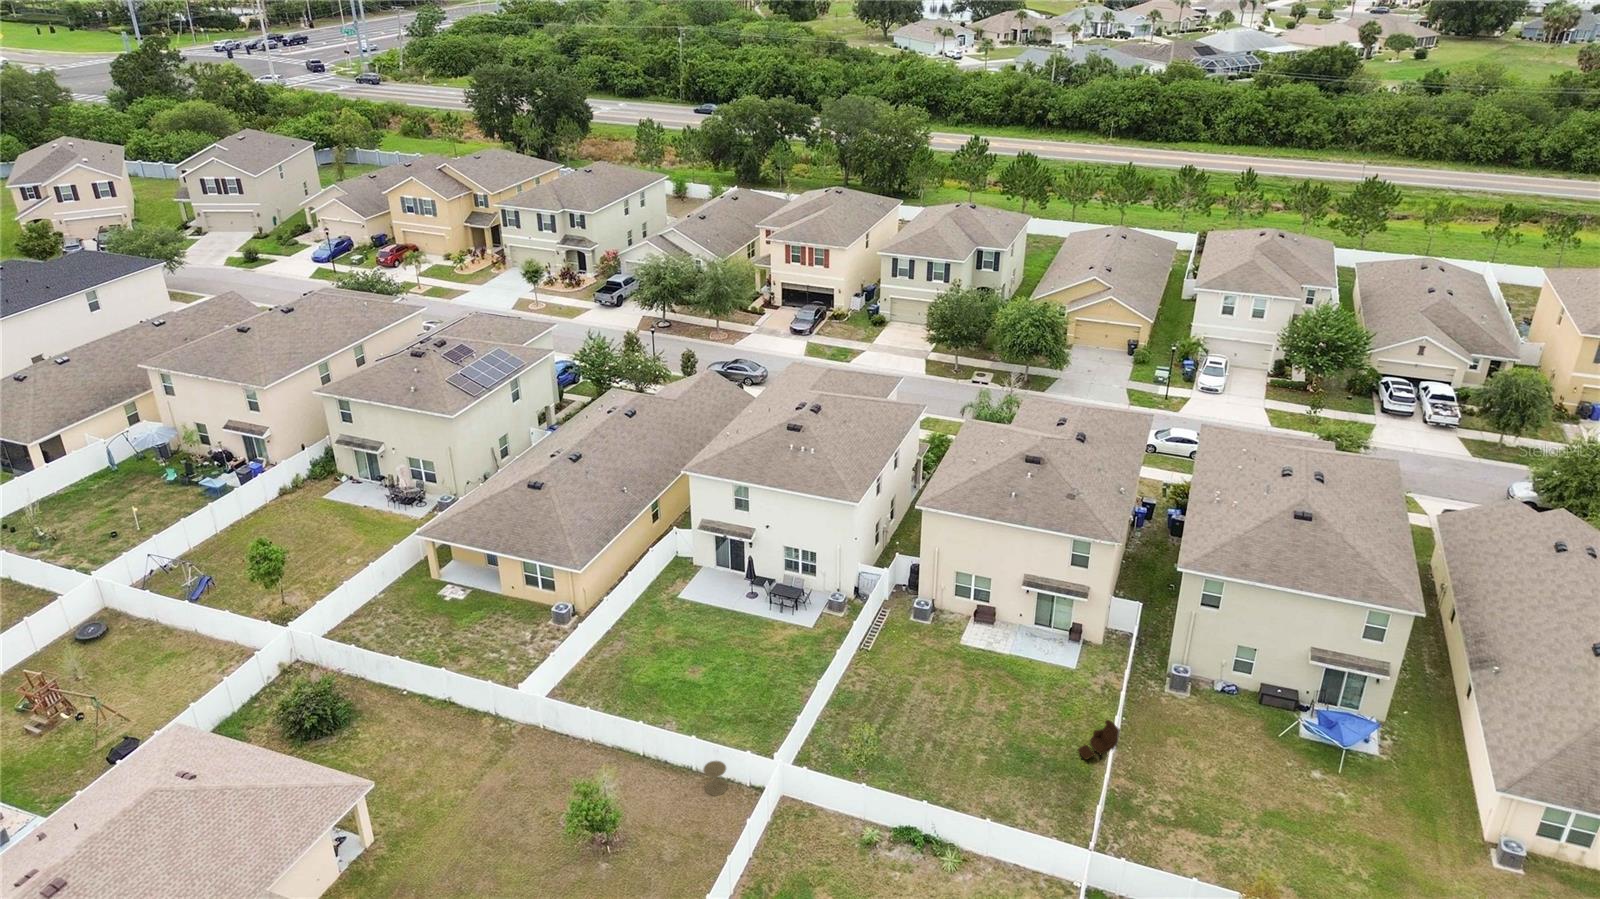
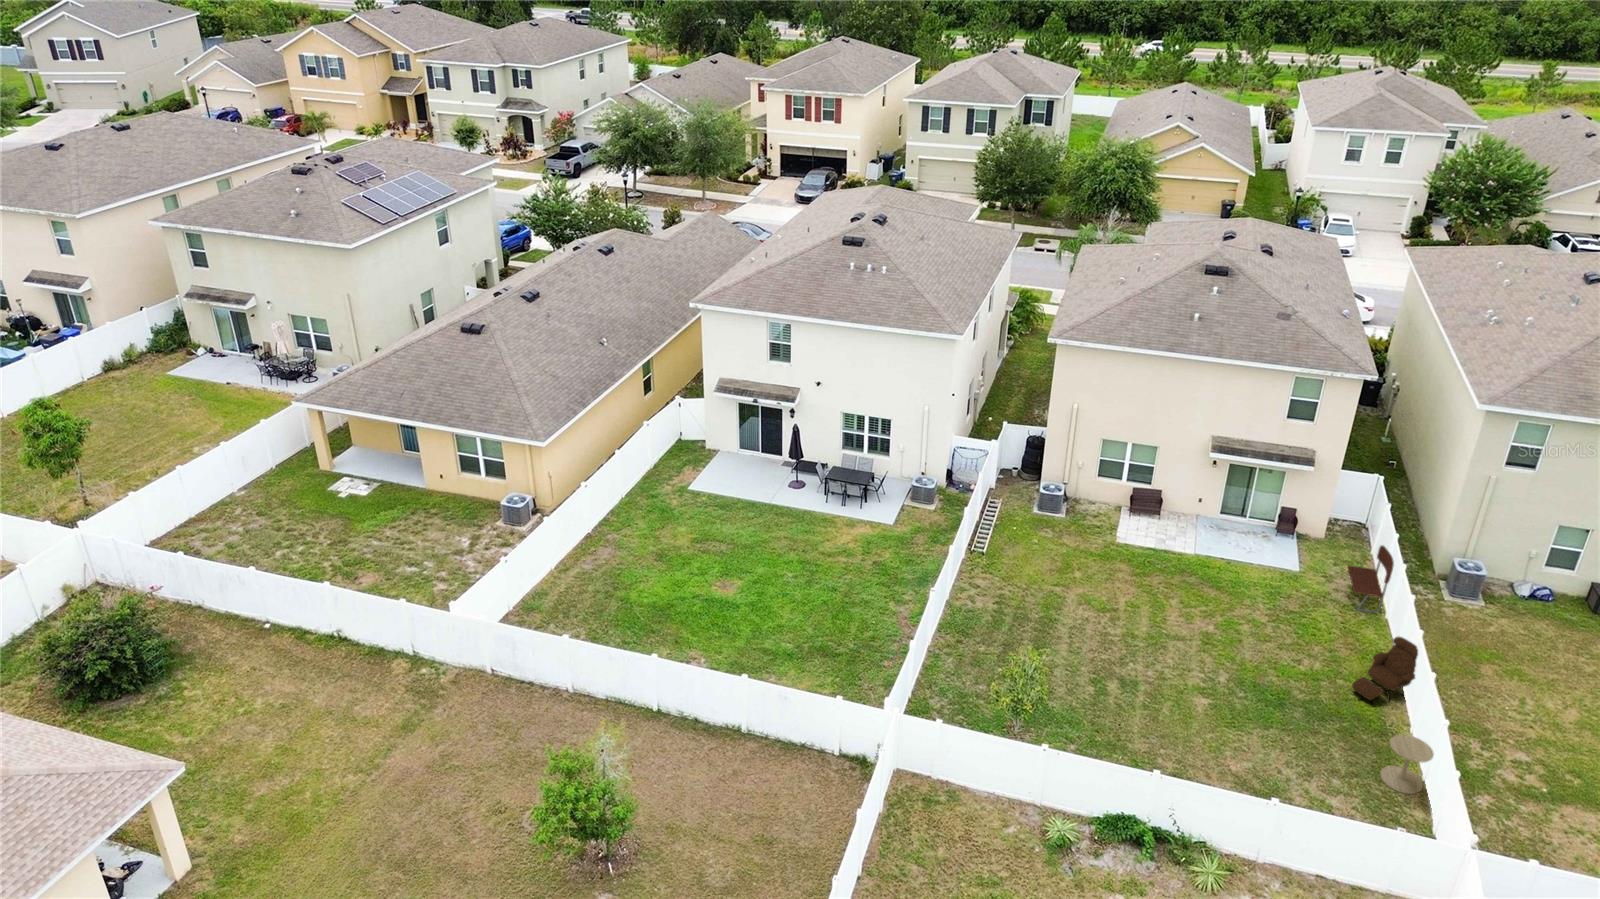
bench: none [1101,655,1127,701] -> present [1348,546,1394,614]
pedestal table: present [703,761,727,796] -> present [1380,735,1434,794]

